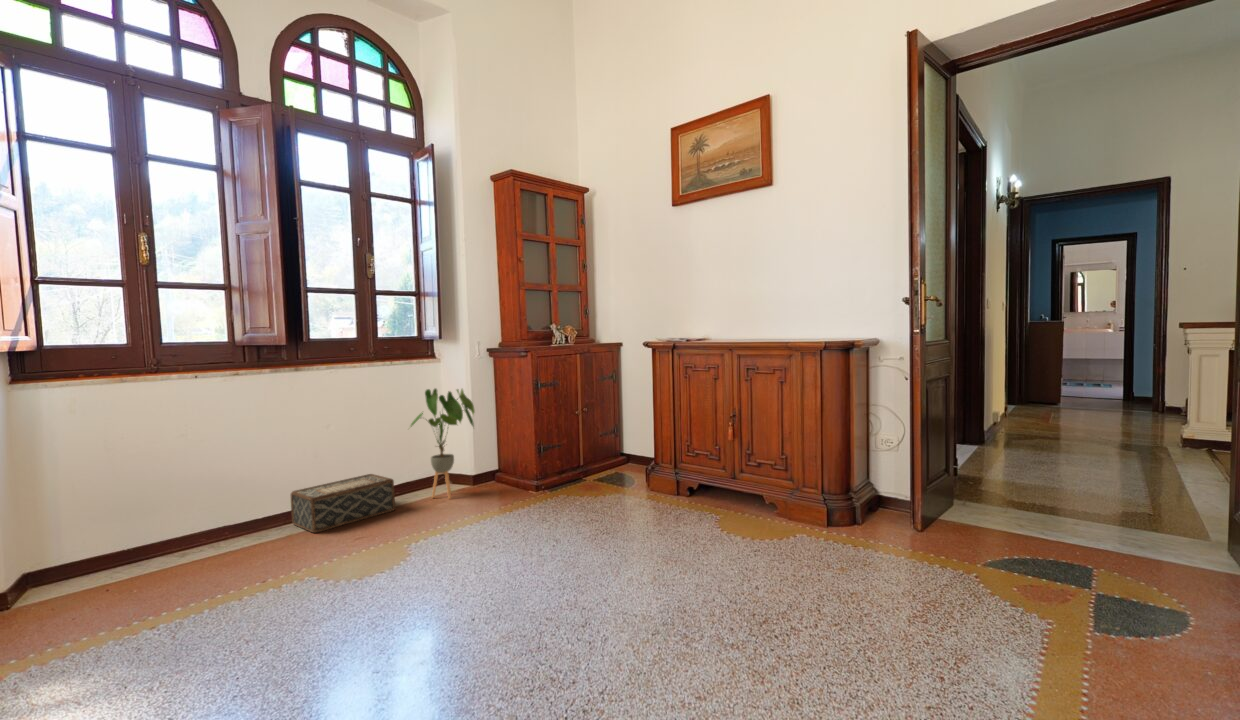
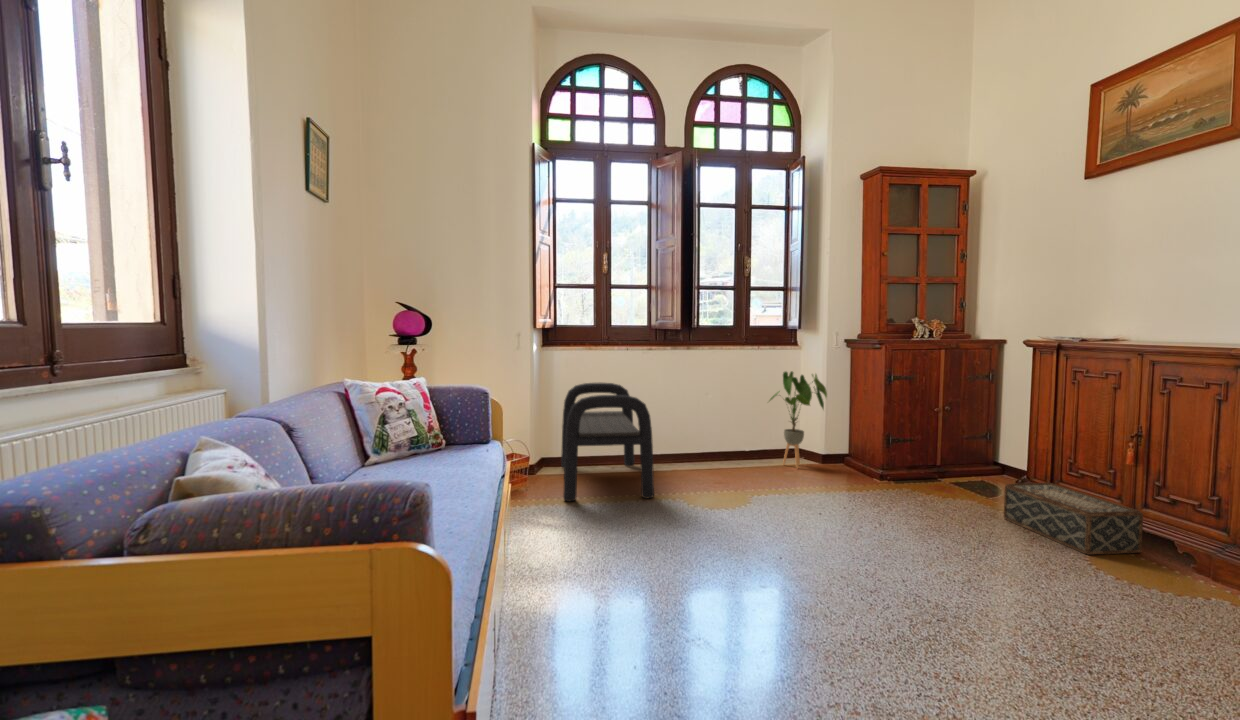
bench: none [74,431,270,642] -> present [561,383,654,501]
woven basket: present [291,474,395,533] -> present [1004,483,1143,555]

